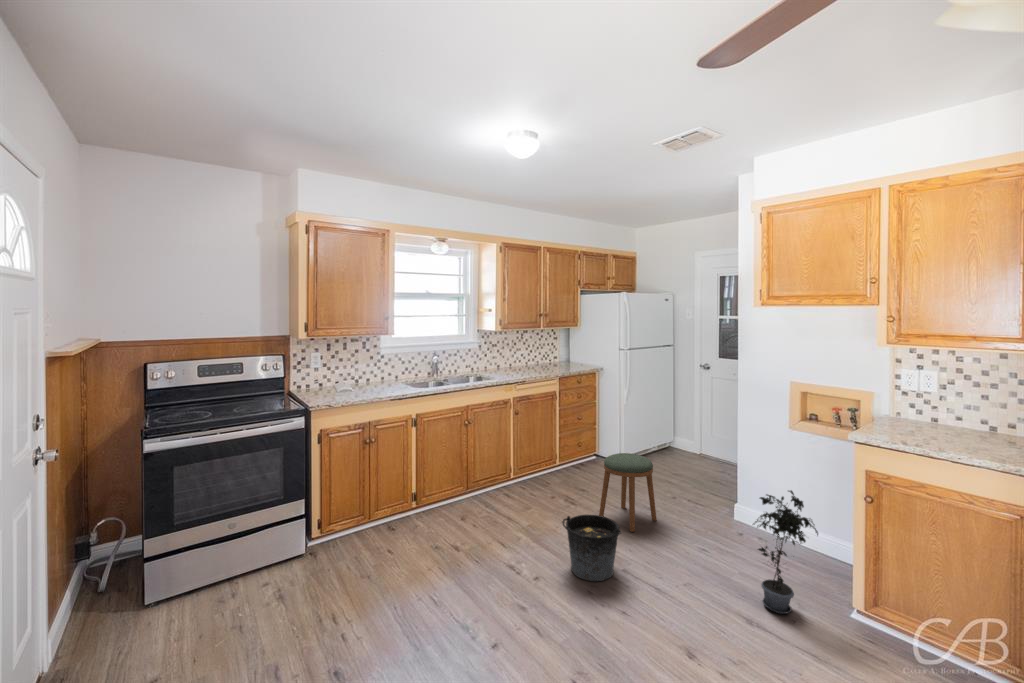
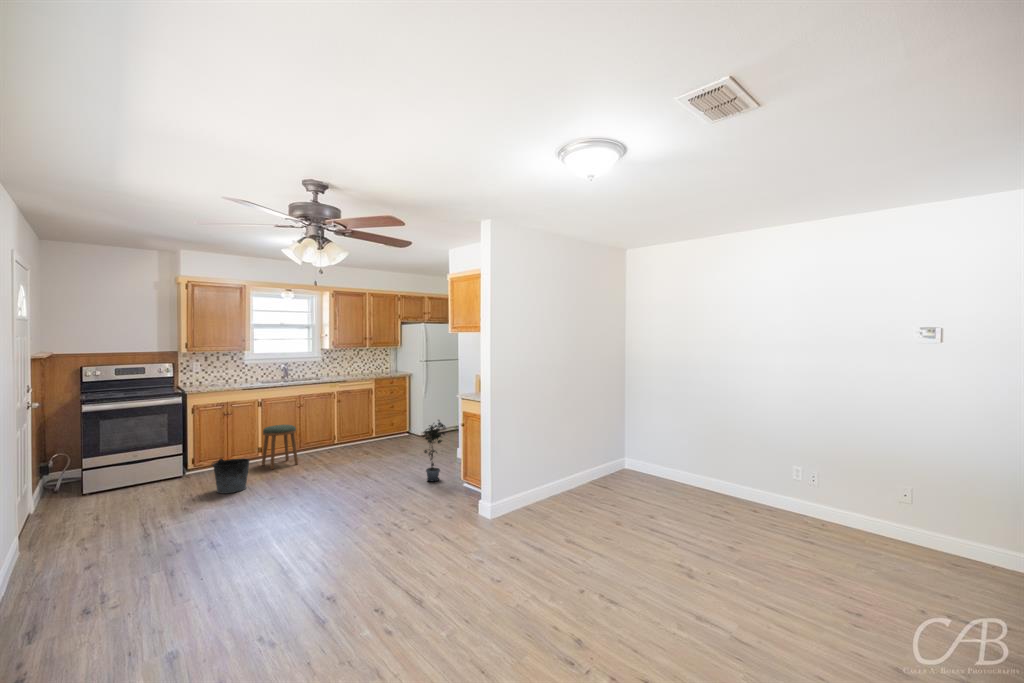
stool: present [599,453,657,532] -> present [262,425,298,469]
bucket: present [563,515,621,581] -> present [212,459,250,493]

